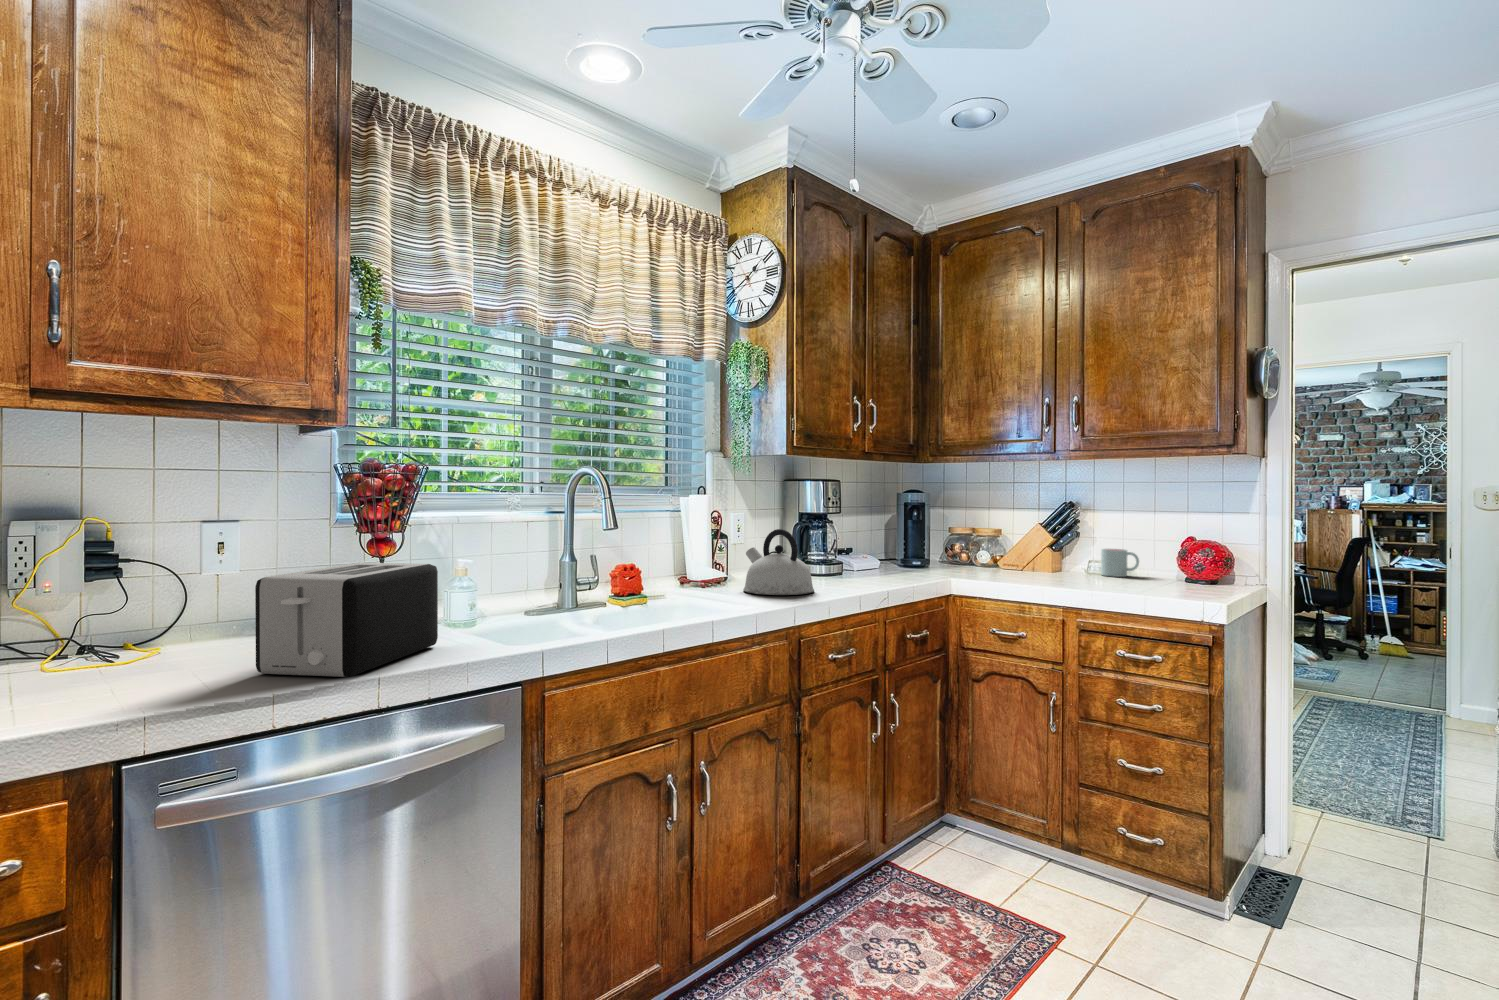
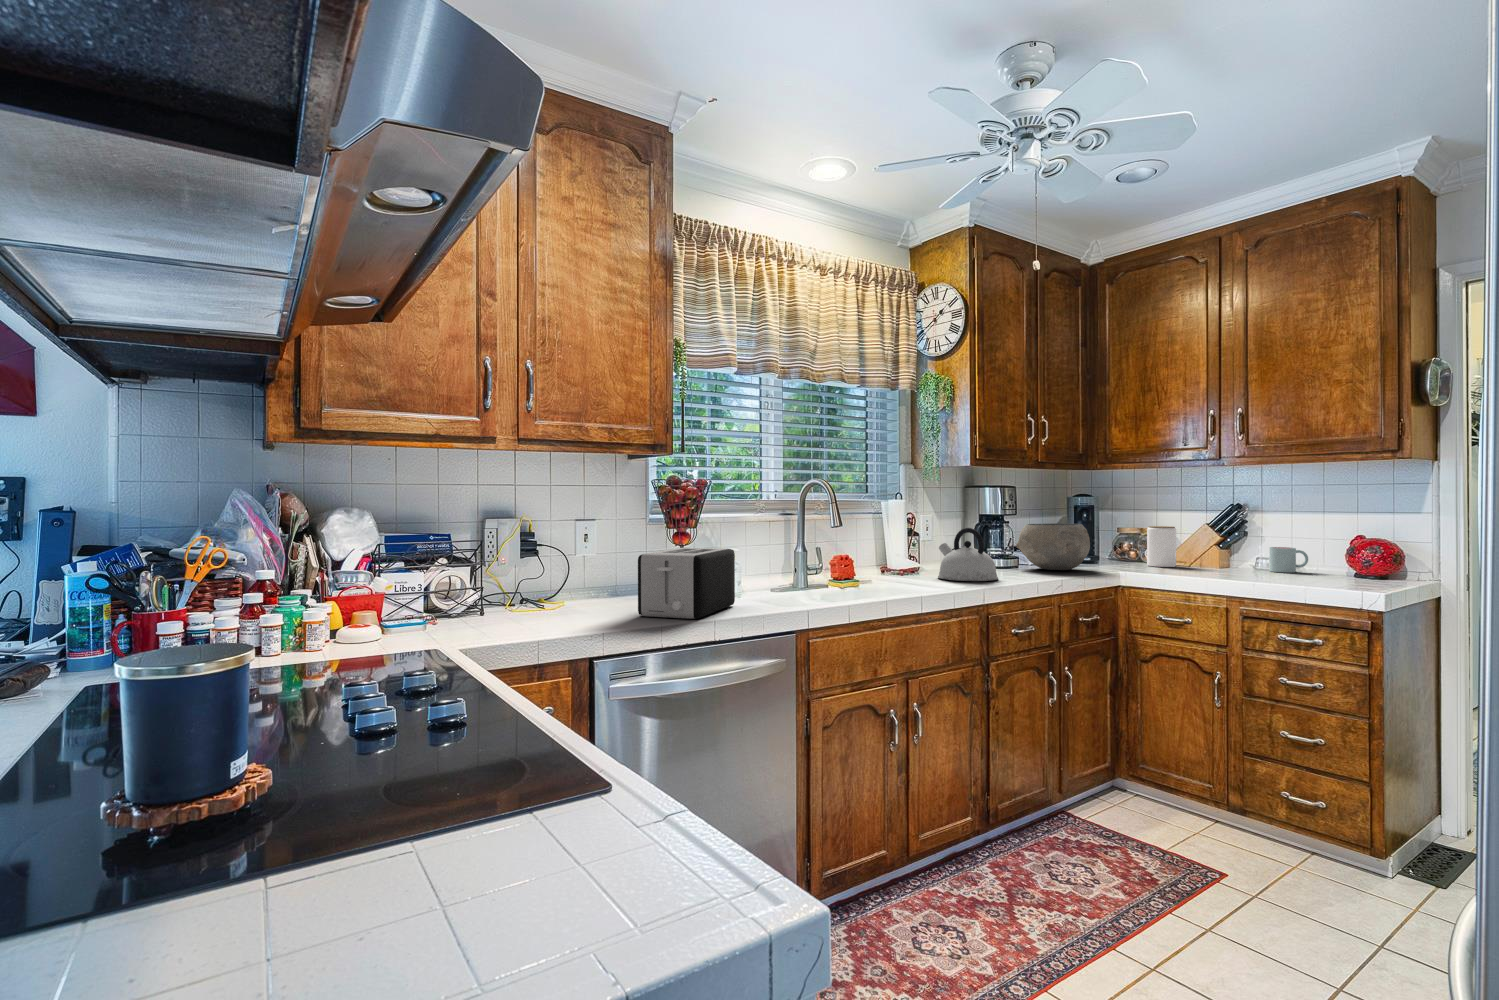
ceramic bowl: none [838,523,918,577] -> present [1016,523,1090,570]
jar: none [978,525,1008,571] -> present [1147,526,1176,567]

